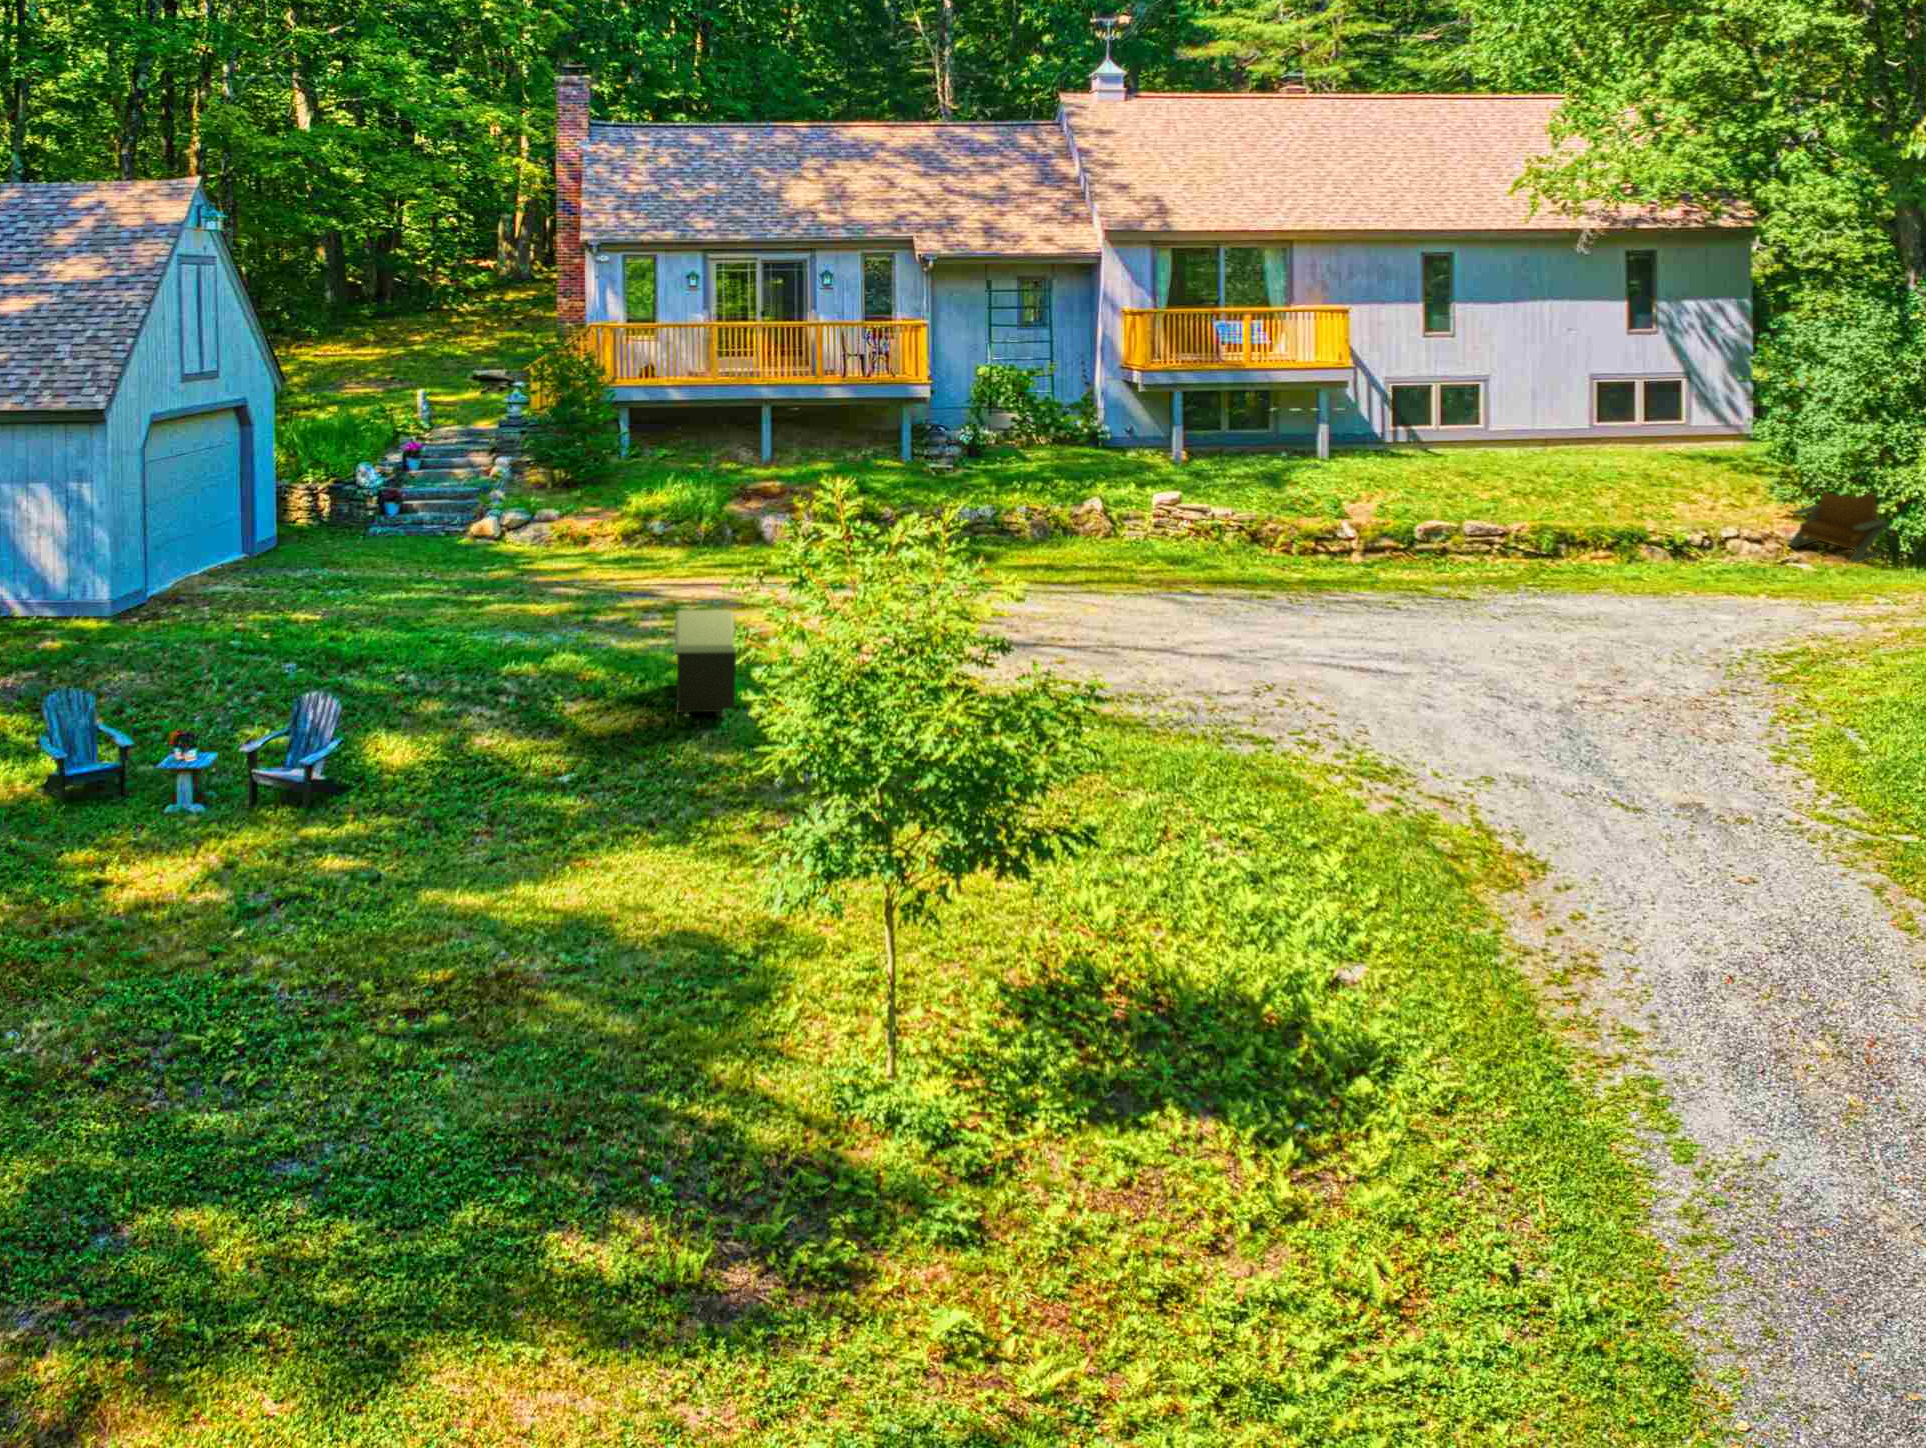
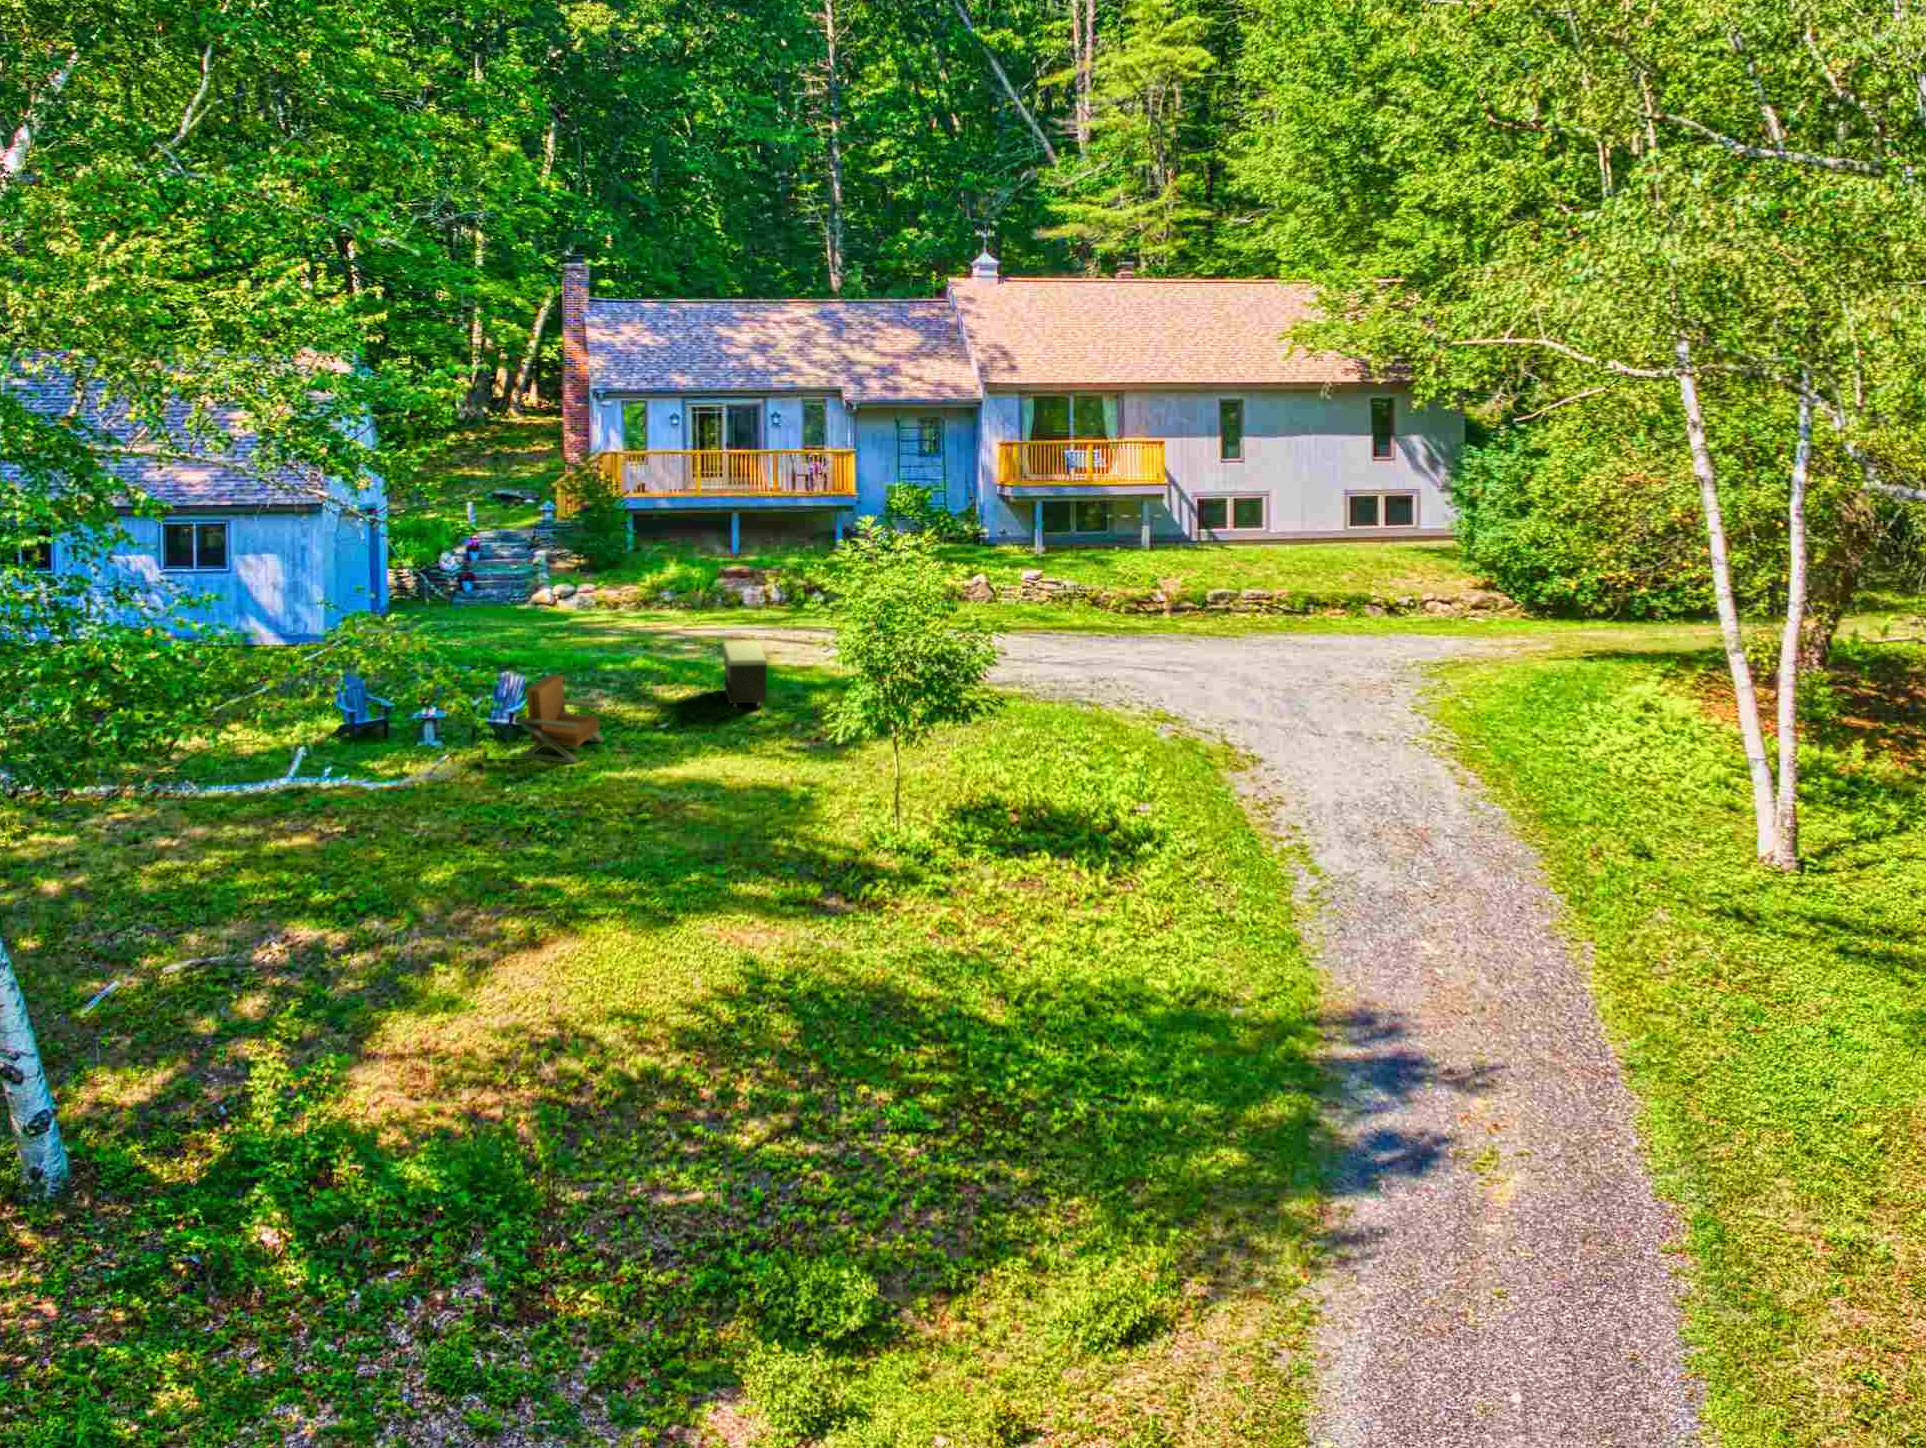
lounge chair: present [1788,491,1887,563] -> present [518,675,604,763]

